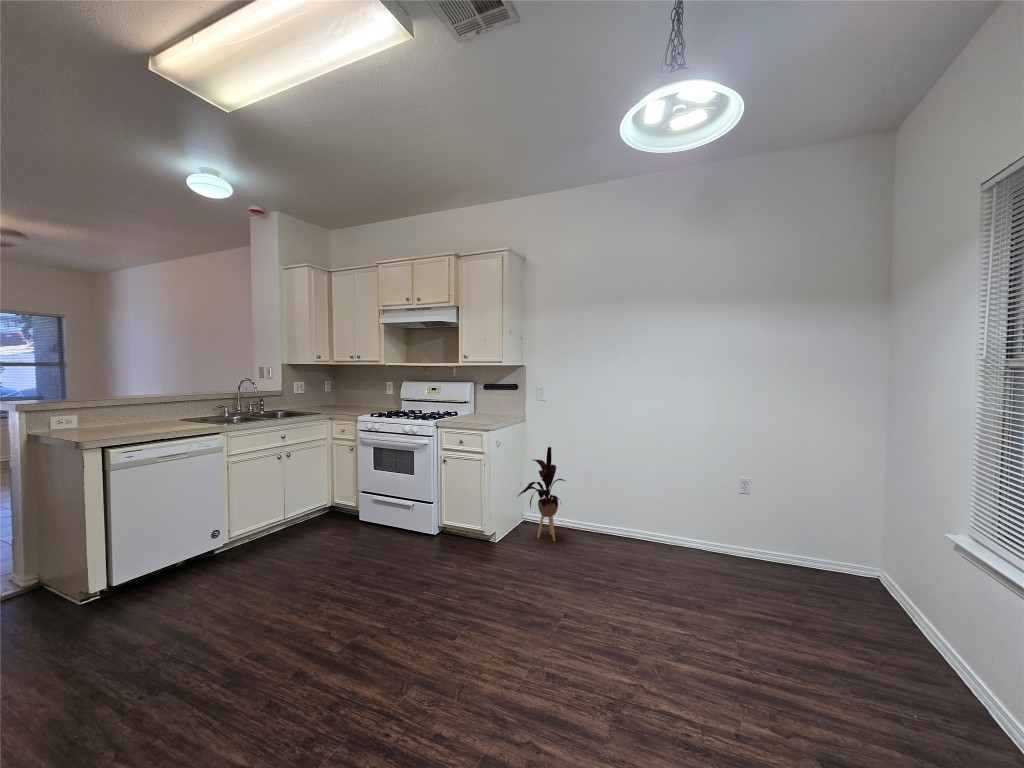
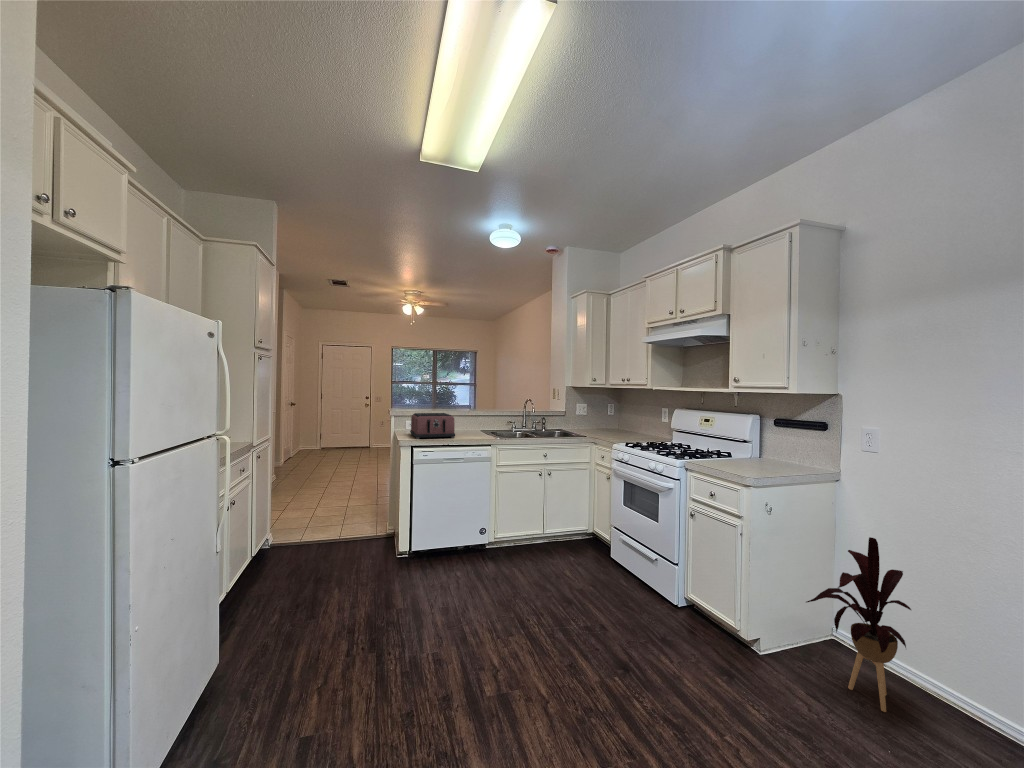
toaster: none [65,400,162,438] -> present [410,413,455,439]

